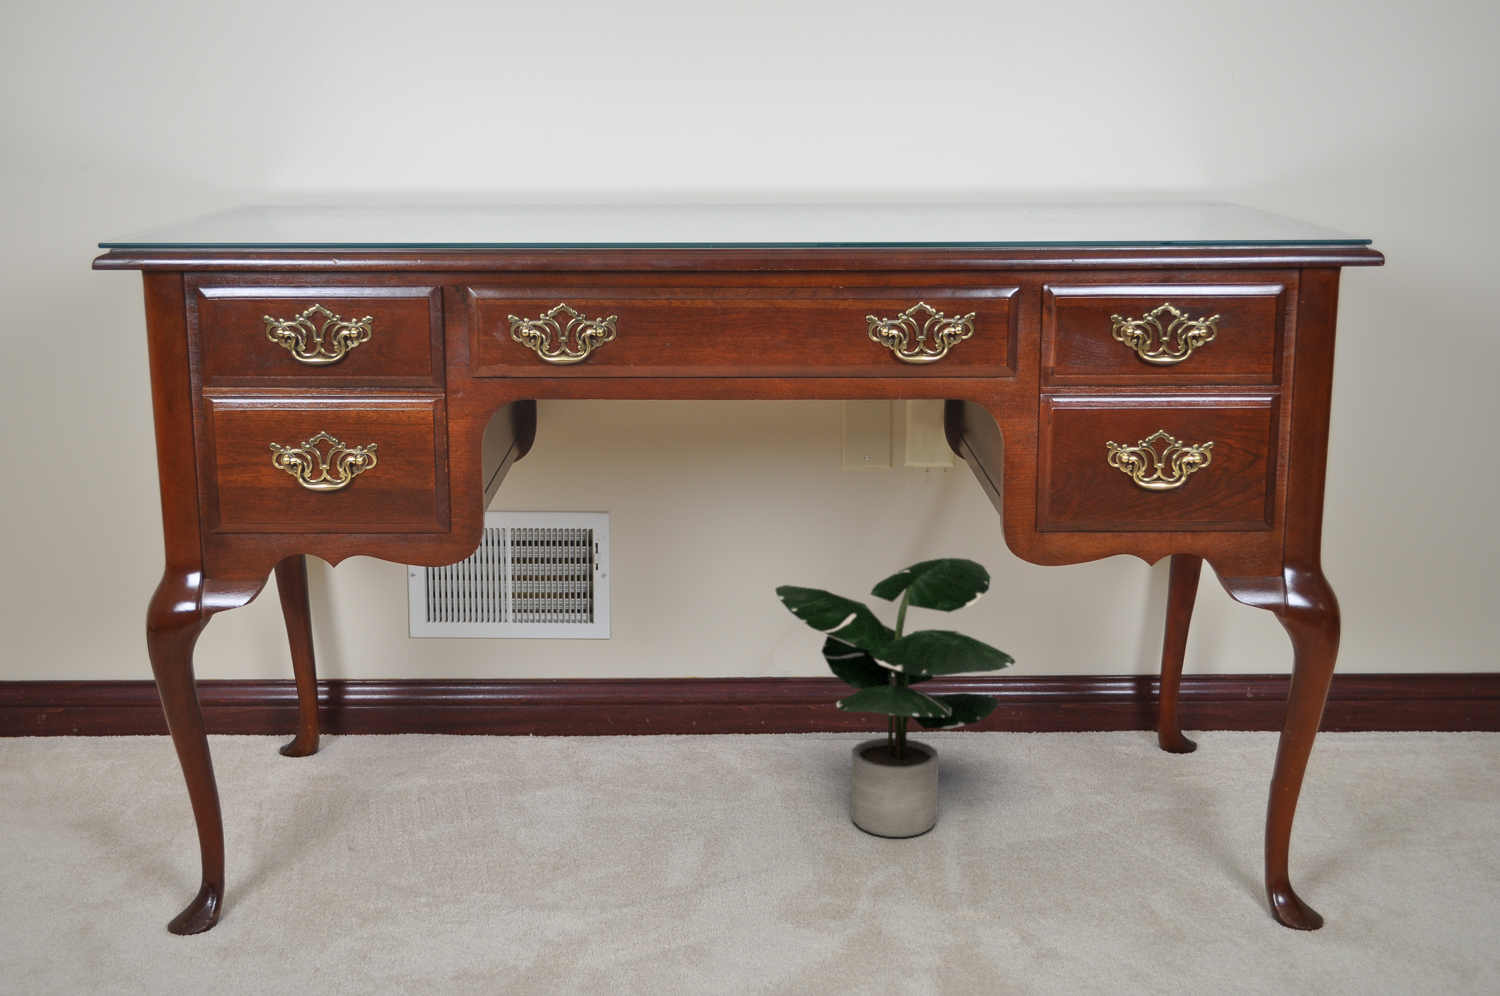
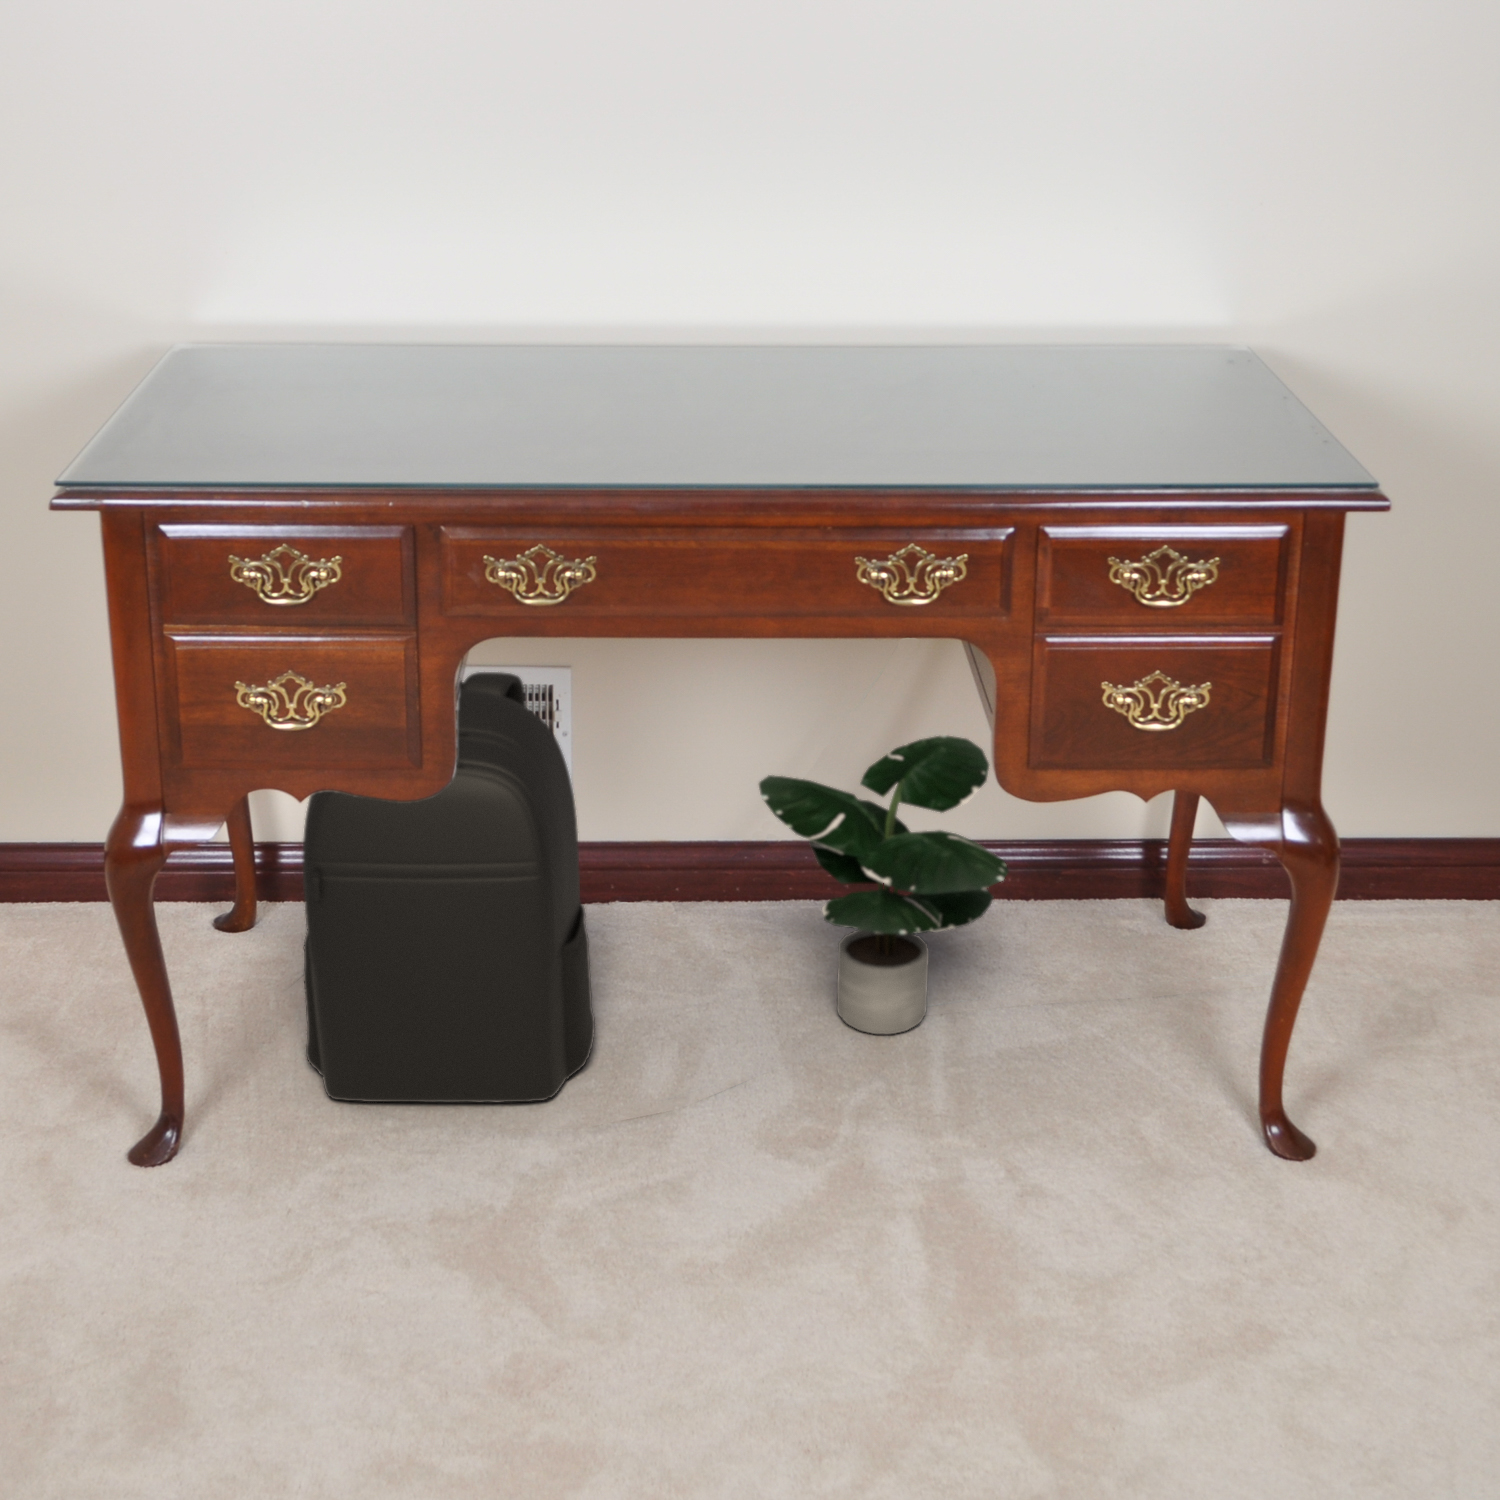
backpack: none [335,465,617,890] -> present [303,672,595,1102]

